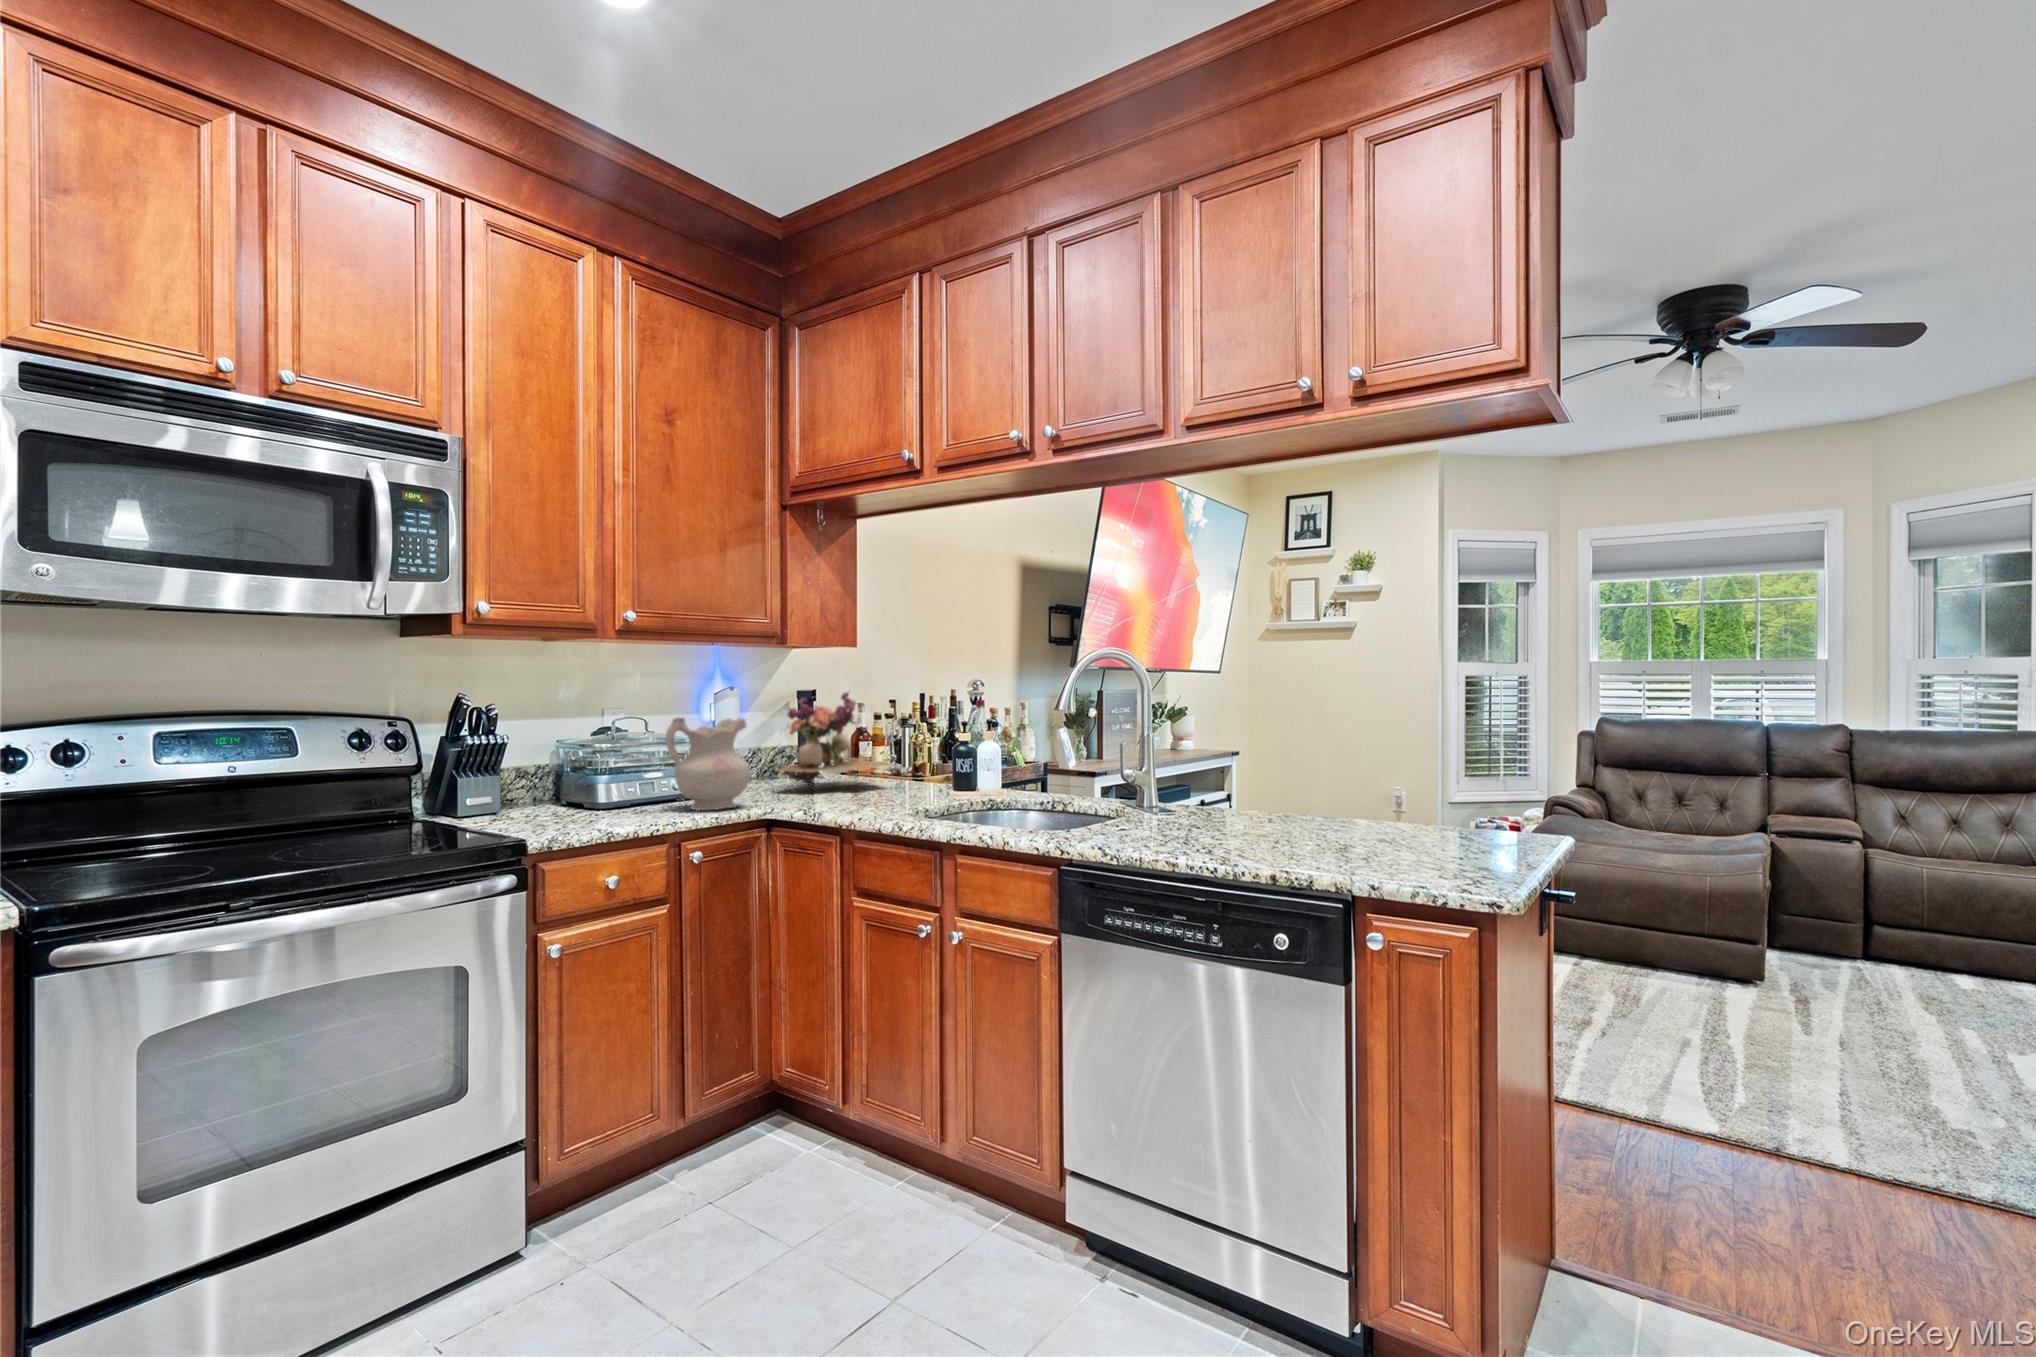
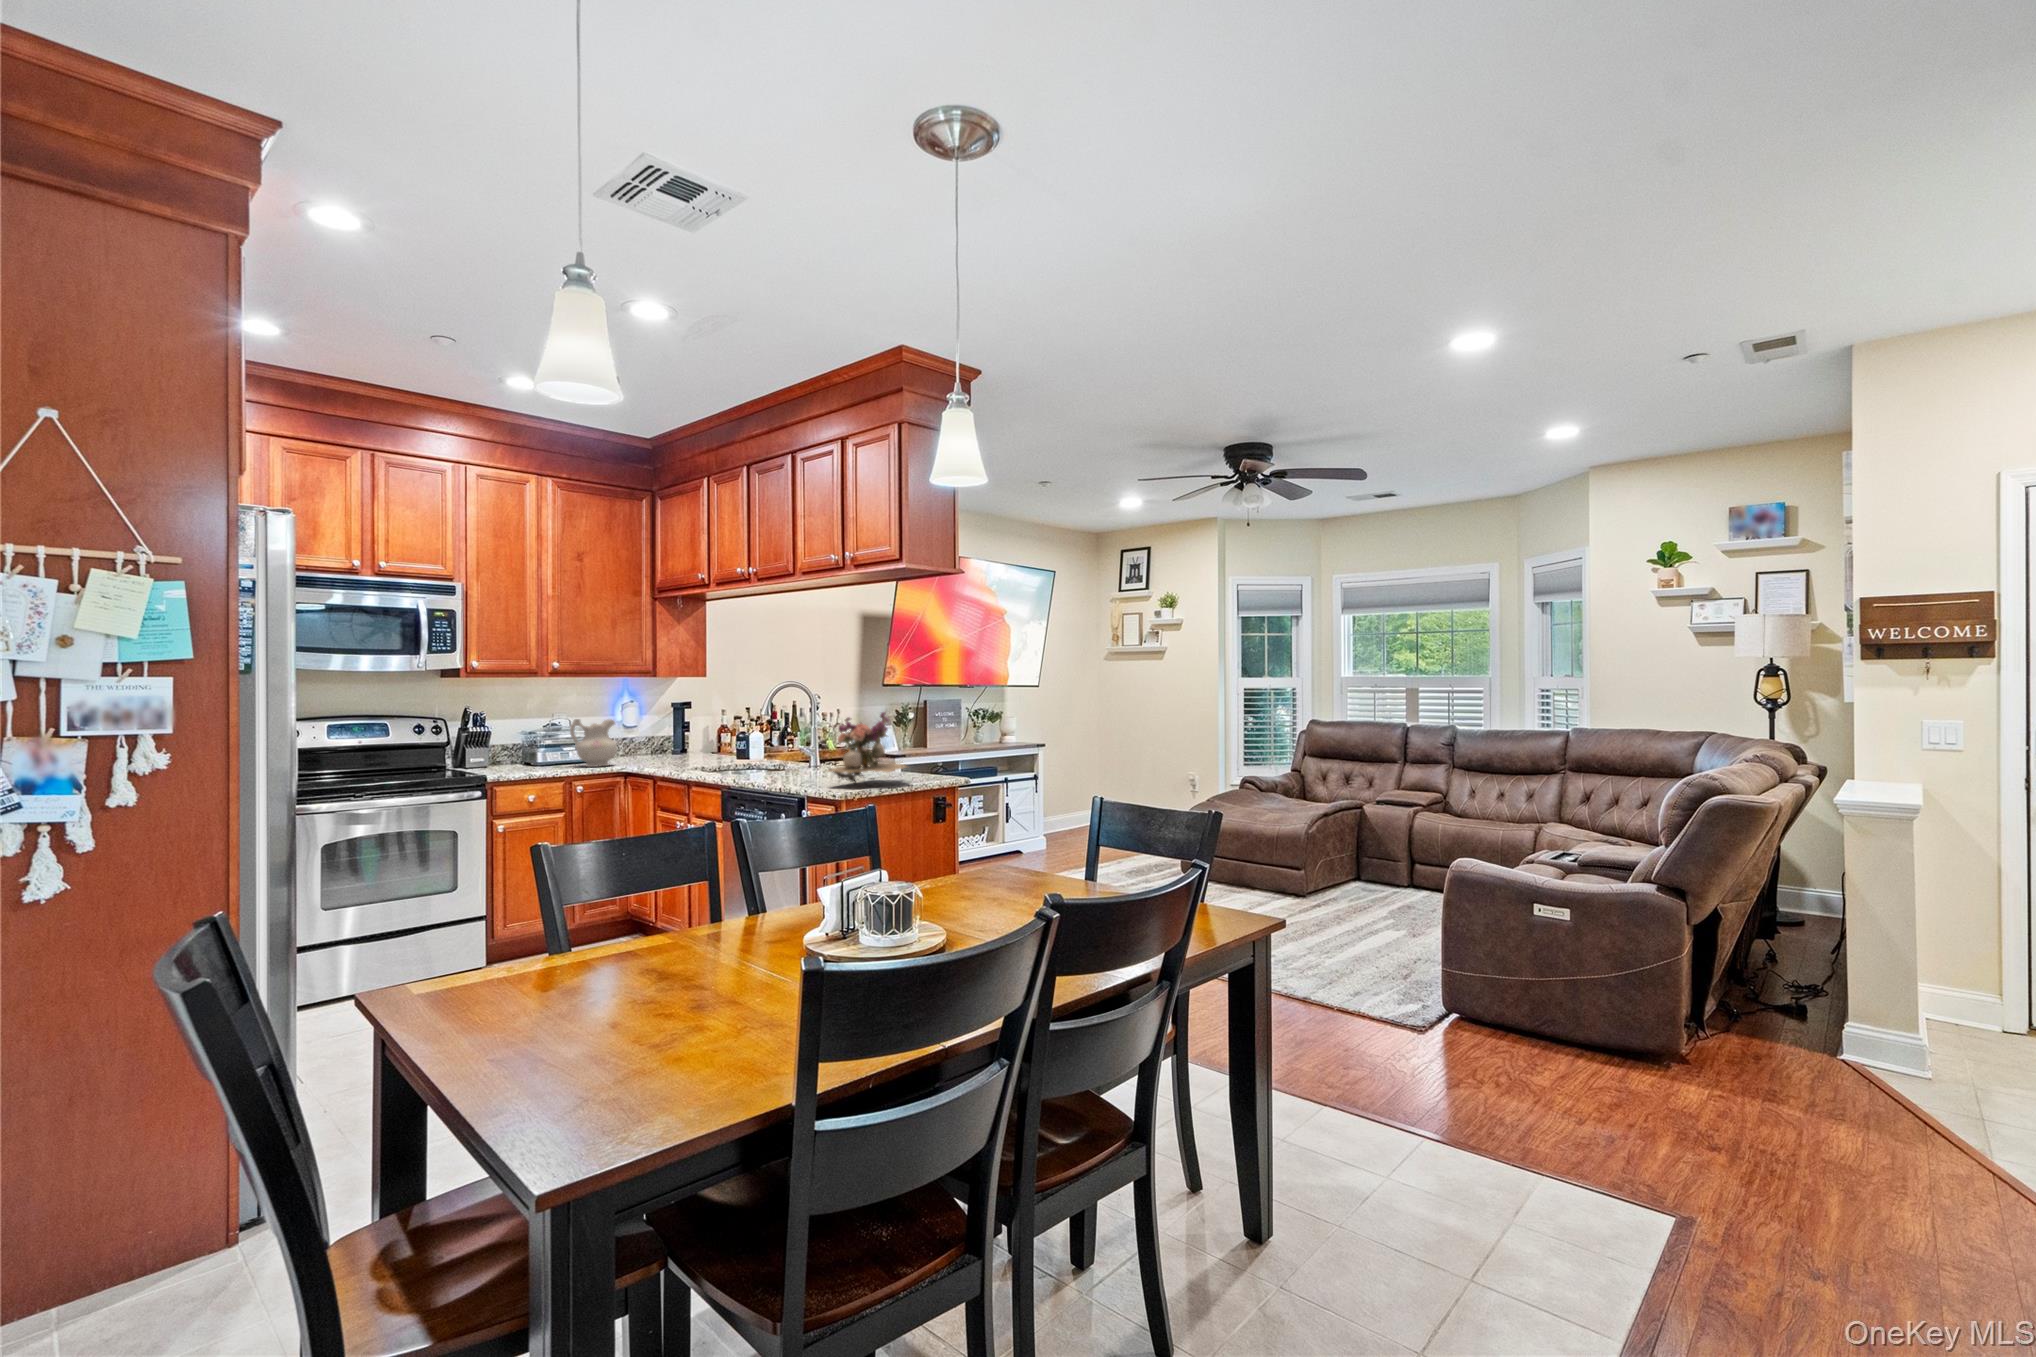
flower arrangement: present [778,692,887,787] -> present [828,712,908,783]

